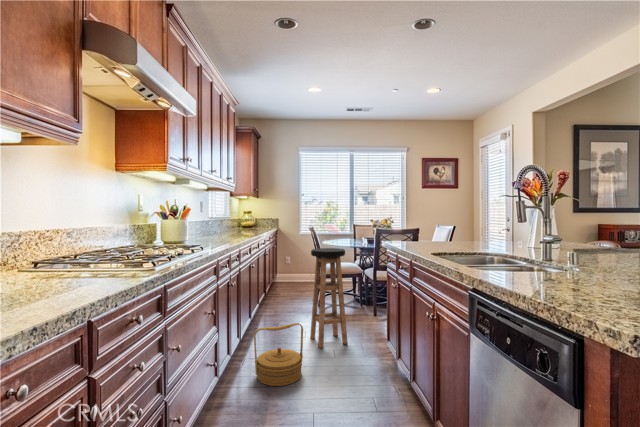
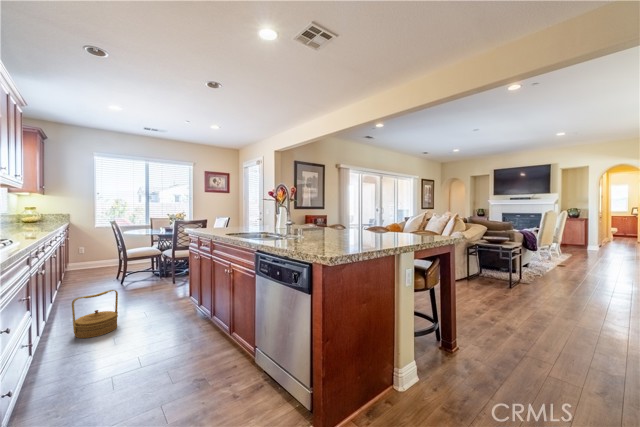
bar stool: present [310,248,348,348] -> none [119,235,153,309]

